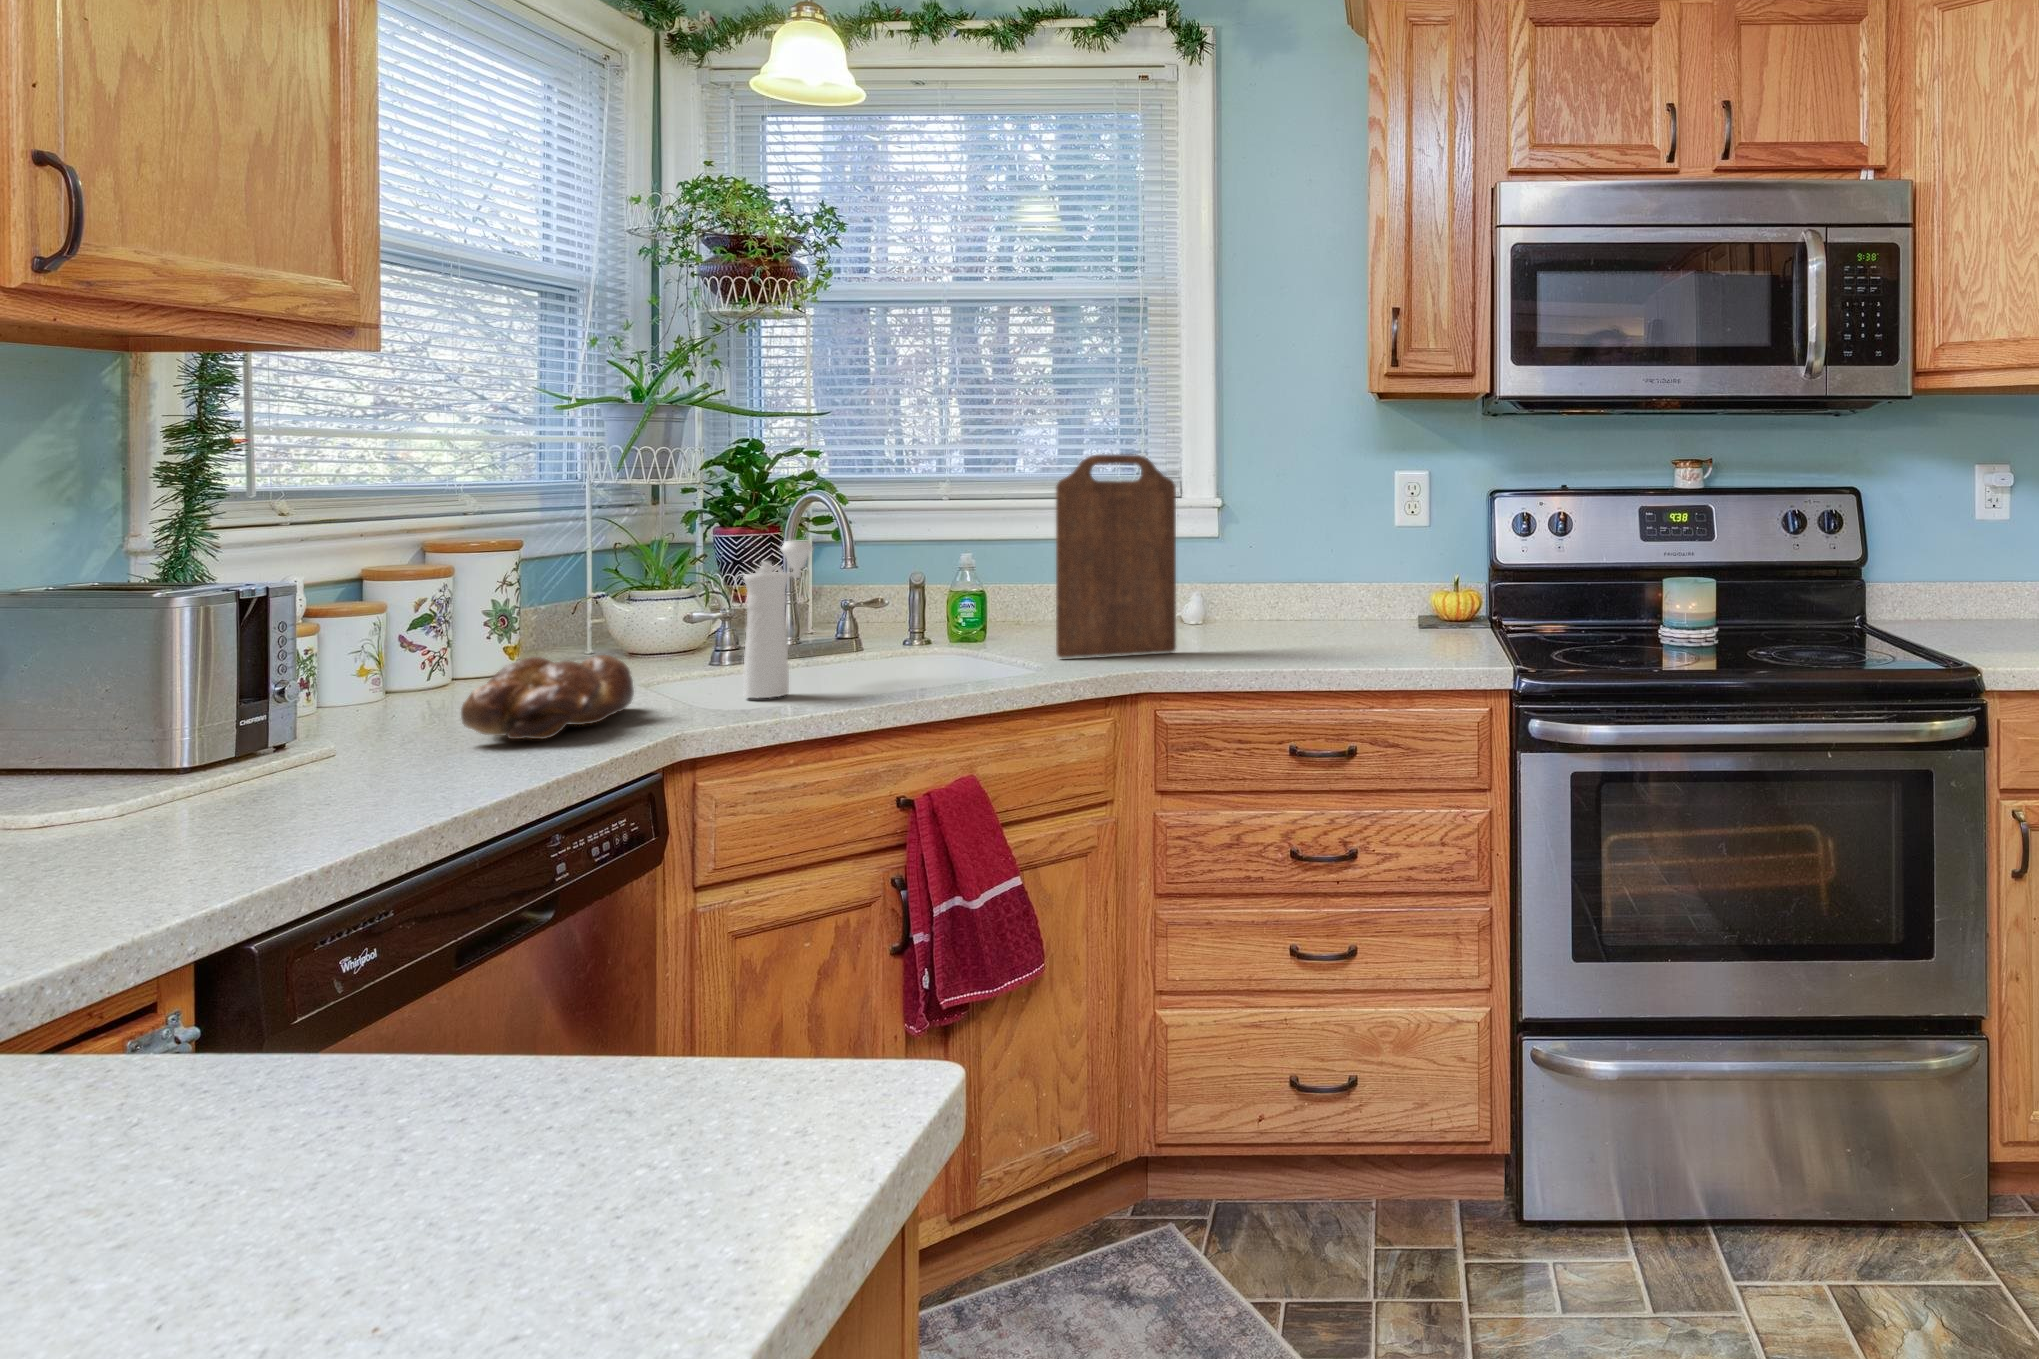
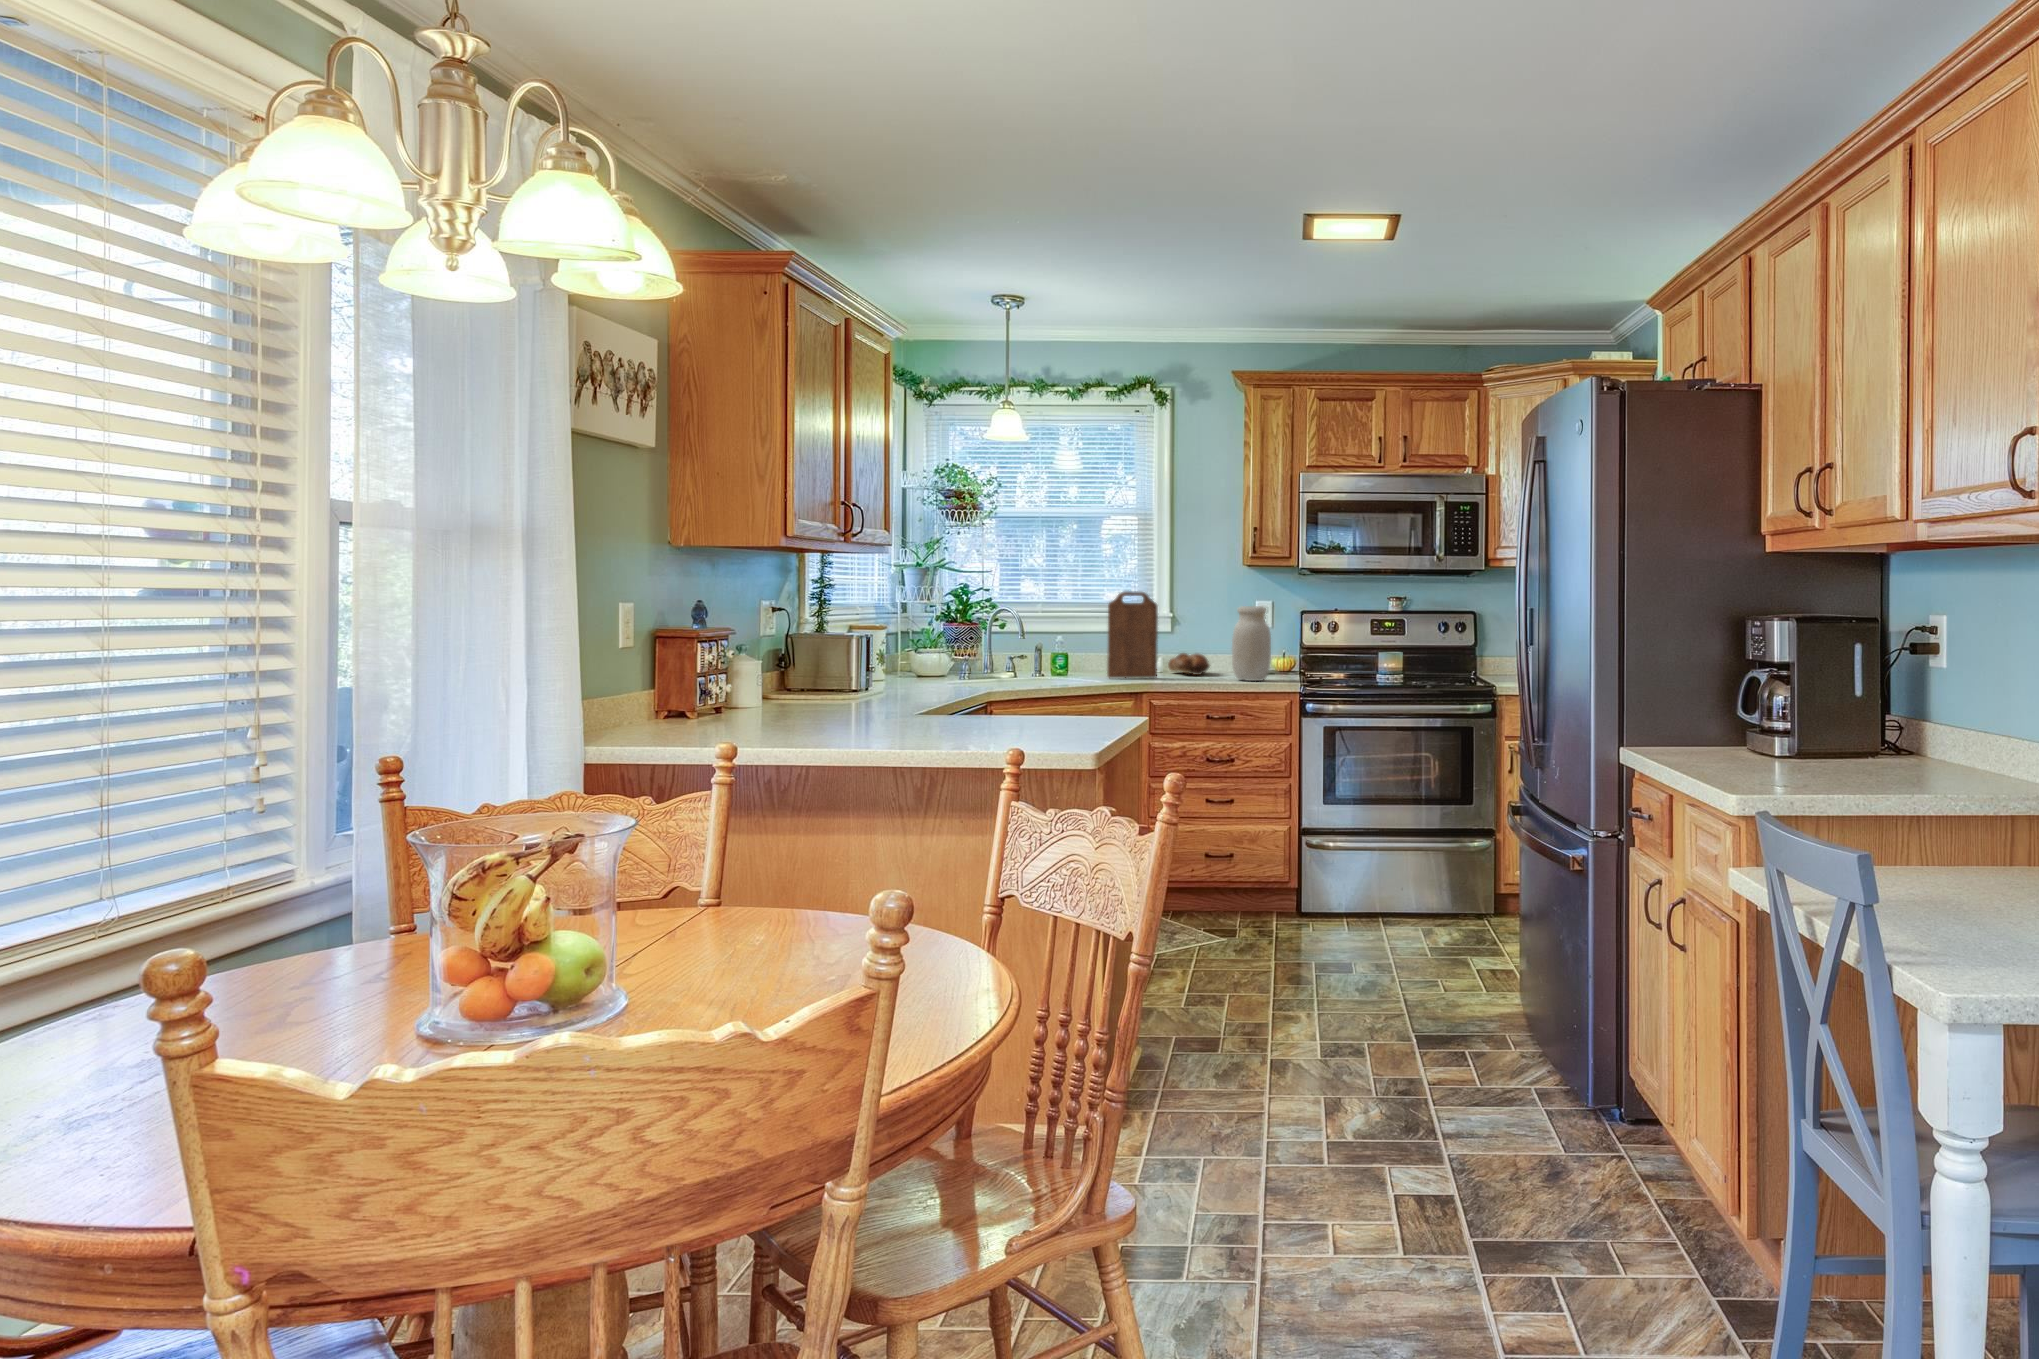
jar: none [1347,484,1438,659] -> present [1232,606,1271,681]
pepper mill: present [744,540,813,698] -> none [999,625,1018,684]
bread loaf: present [461,655,634,739] -> present [1168,653,1210,675]

